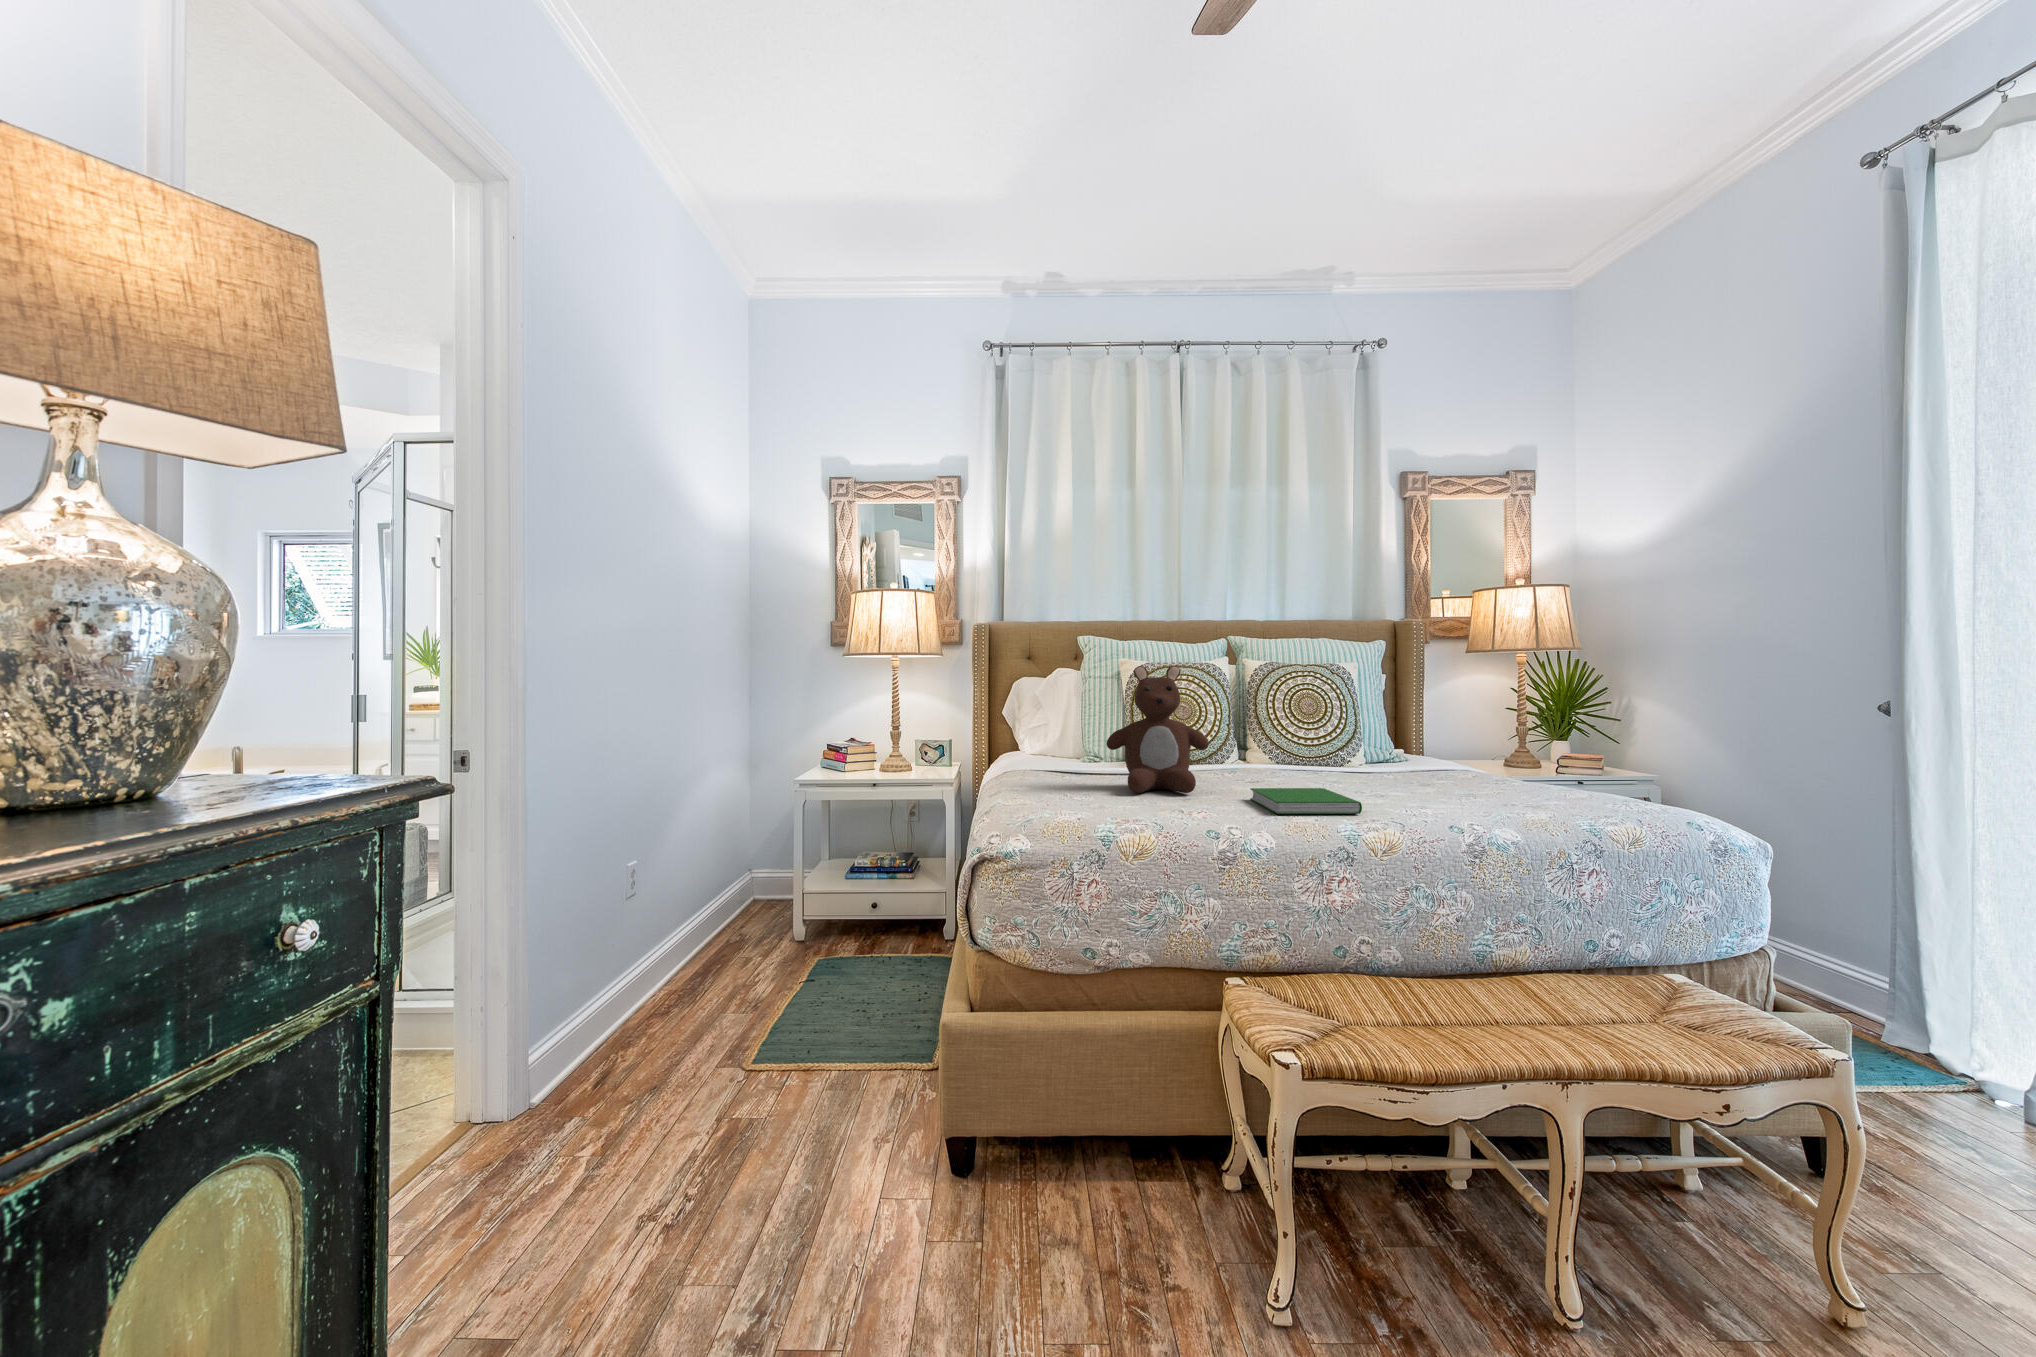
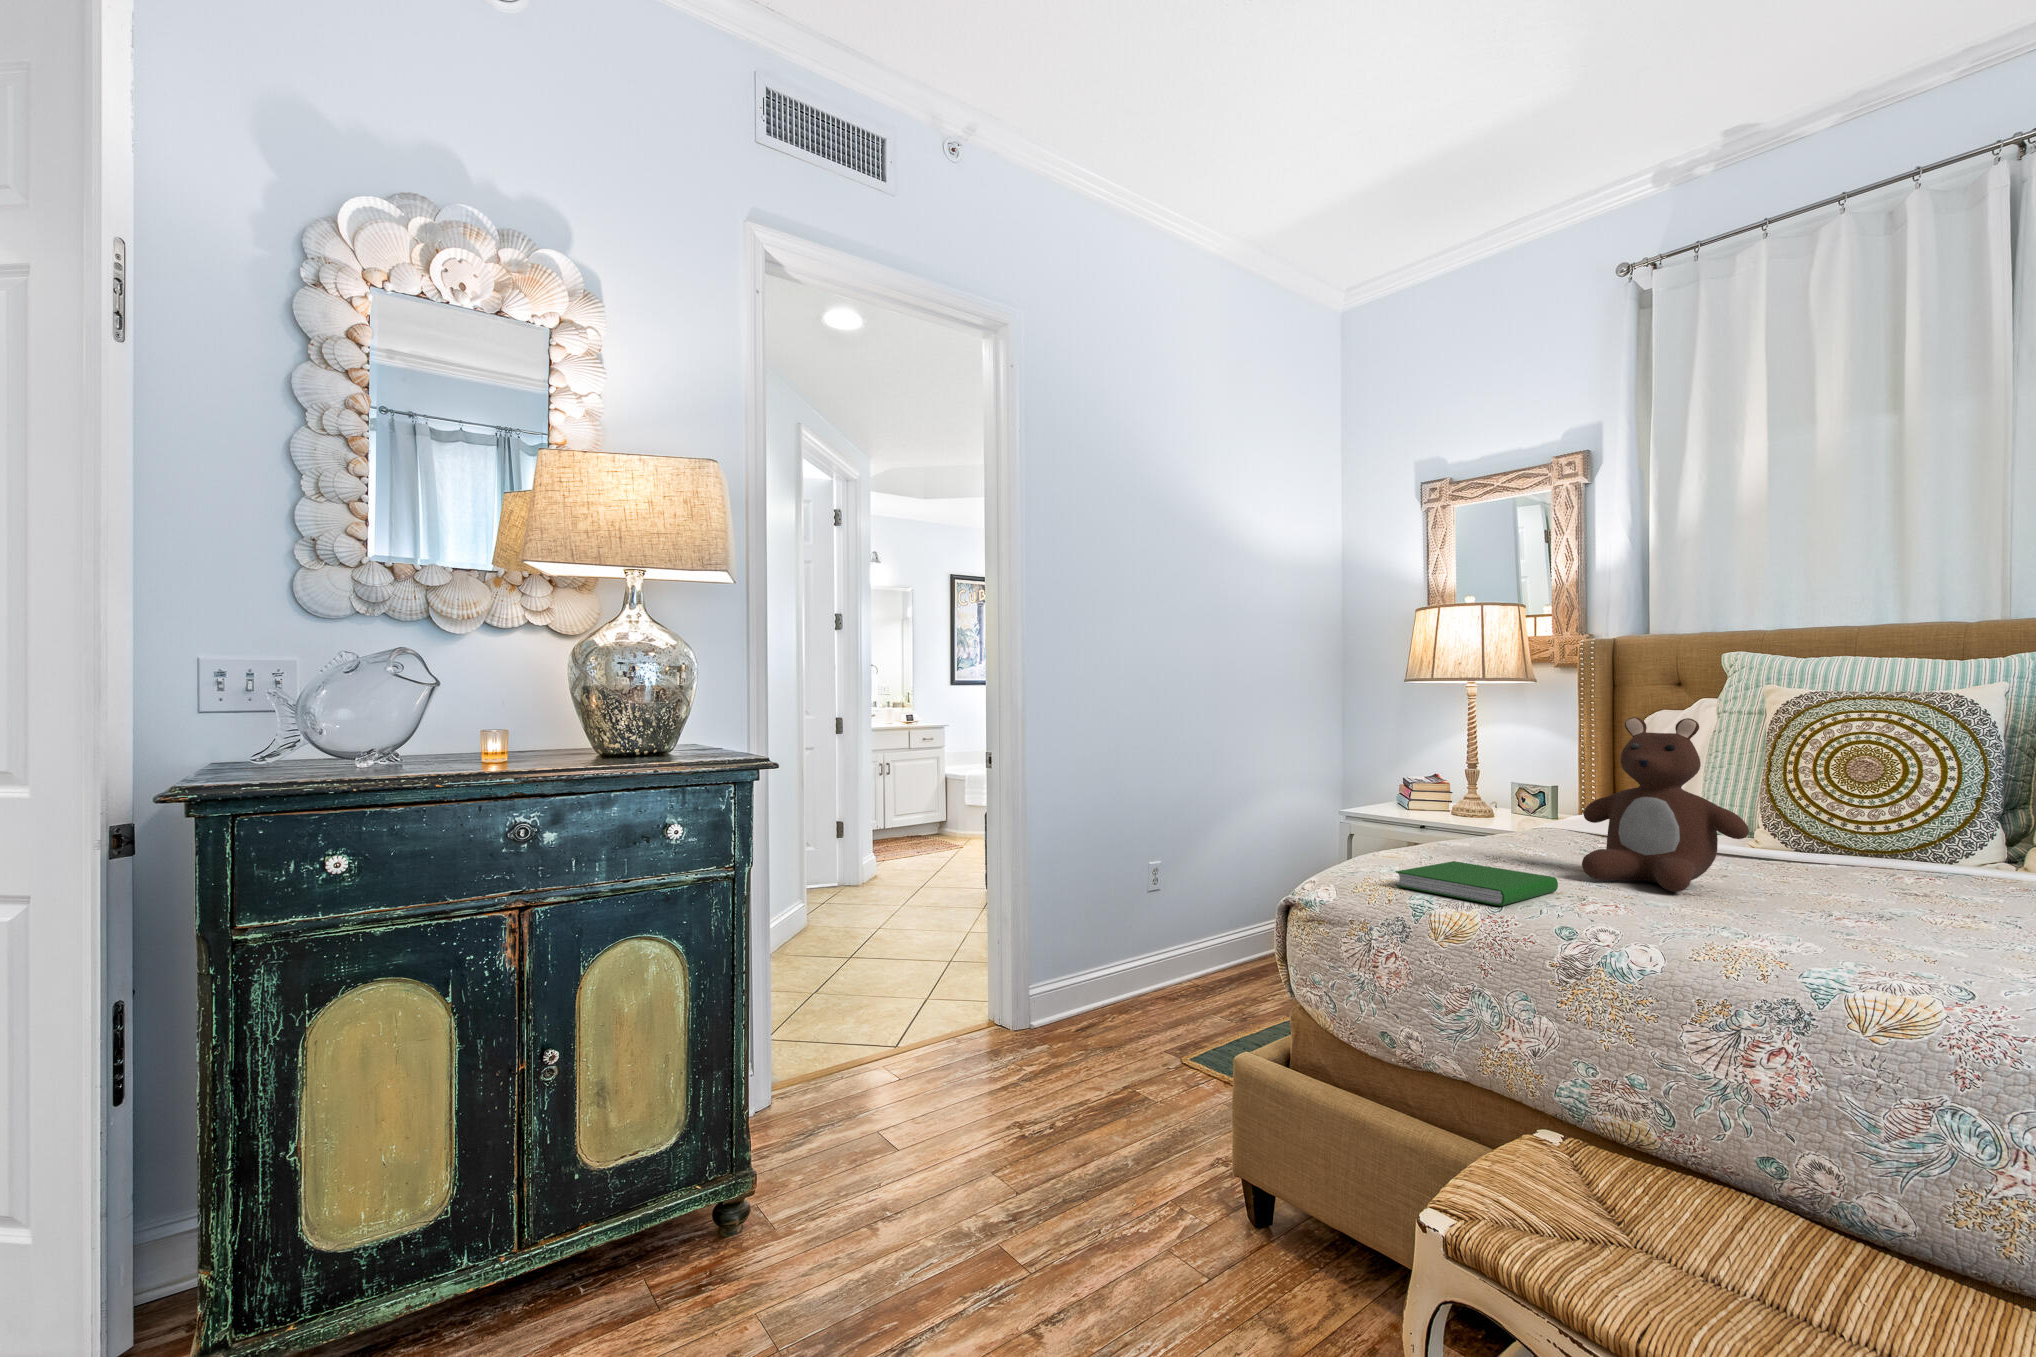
hardcover book: present [1250,788,1362,814] -> present [1395,861,1558,906]

